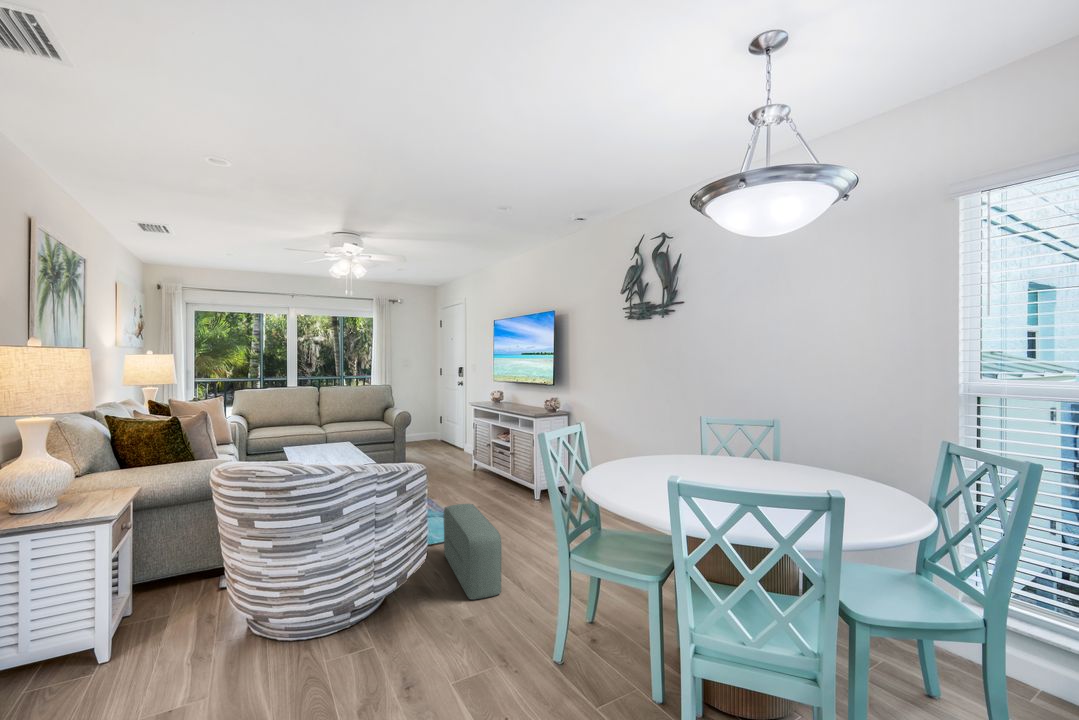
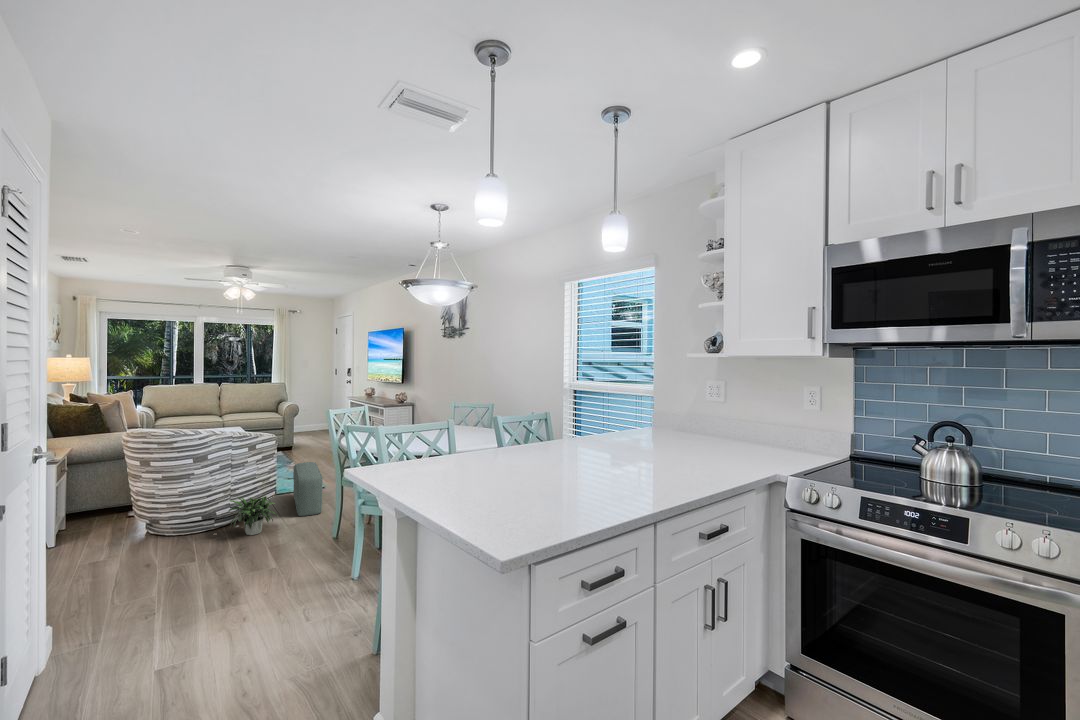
potted plant: none [353,575,453,646] -> present [228,496,278,535]

